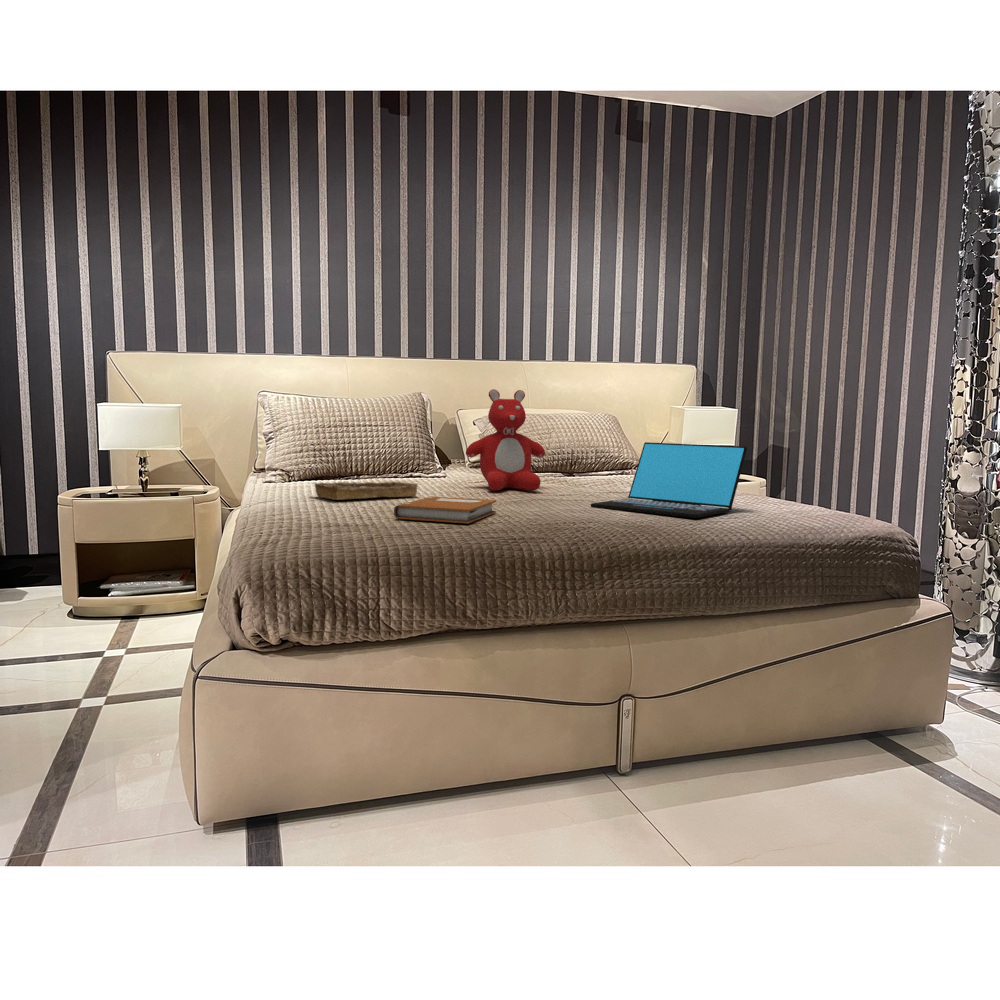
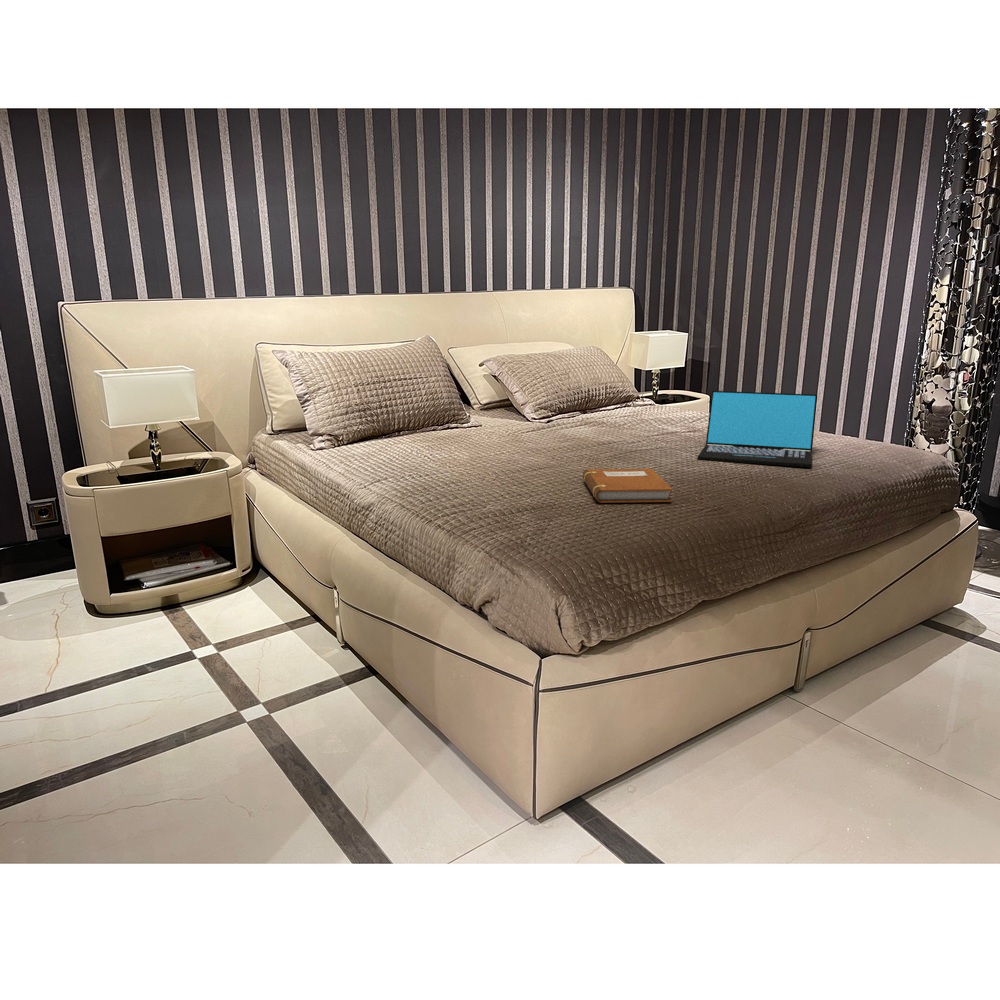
teddy bear: present [466,389,545,491] -> none [535,342,613,445]
tray: present [315,482,418,500] -> none [439,447,536,479]

